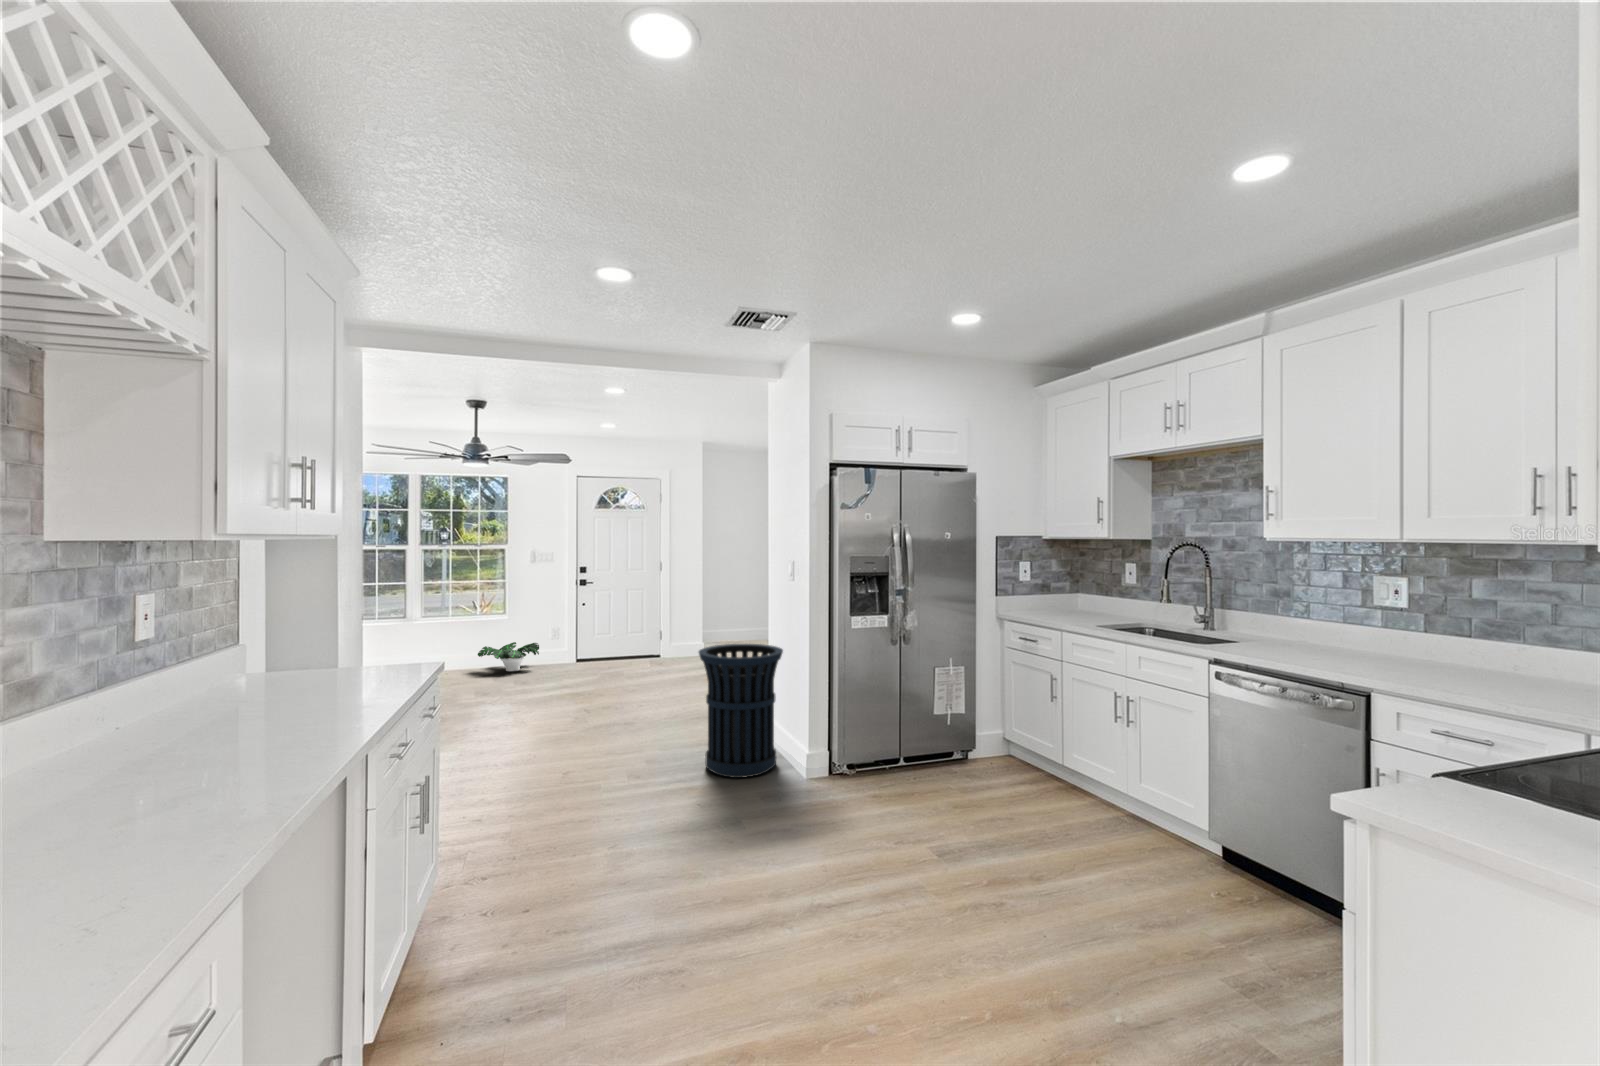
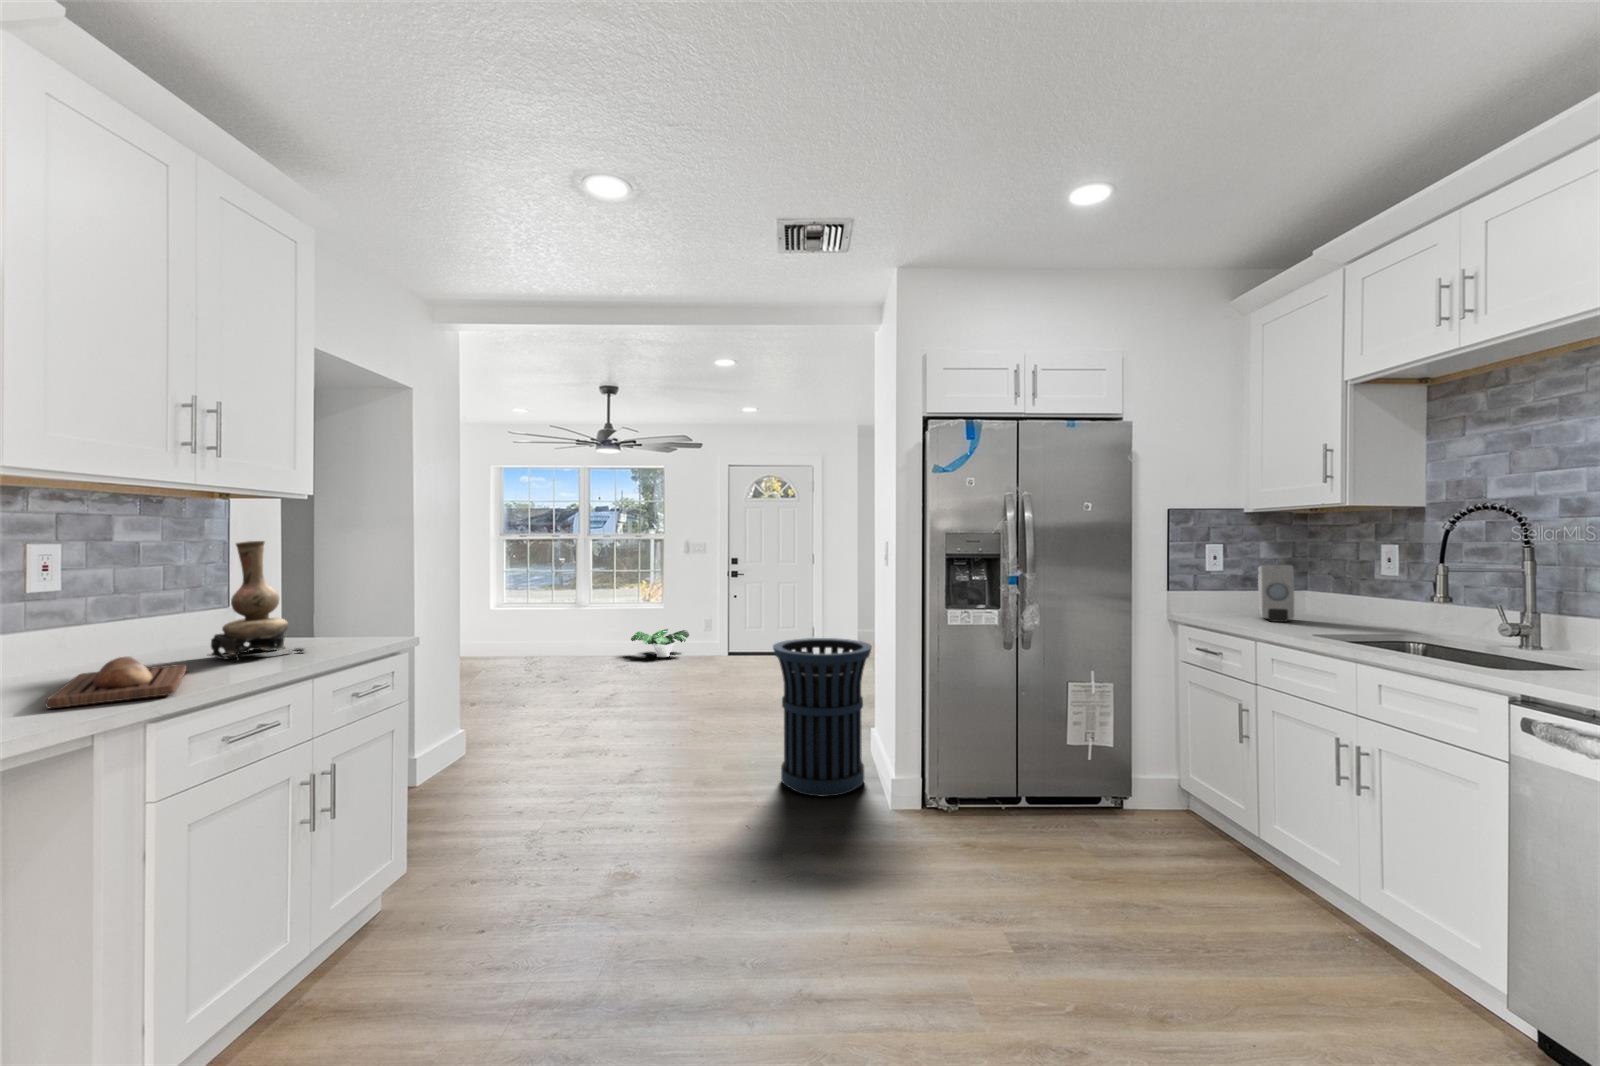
soap dispenser: none [1053,577,1077,617] -> present [1258,565,1294,622]
vase: none [264,579,354,693] -> present [209,541,303,660]
bread loaf: none [187,693,330,740] -> present [46,657,187,708]

